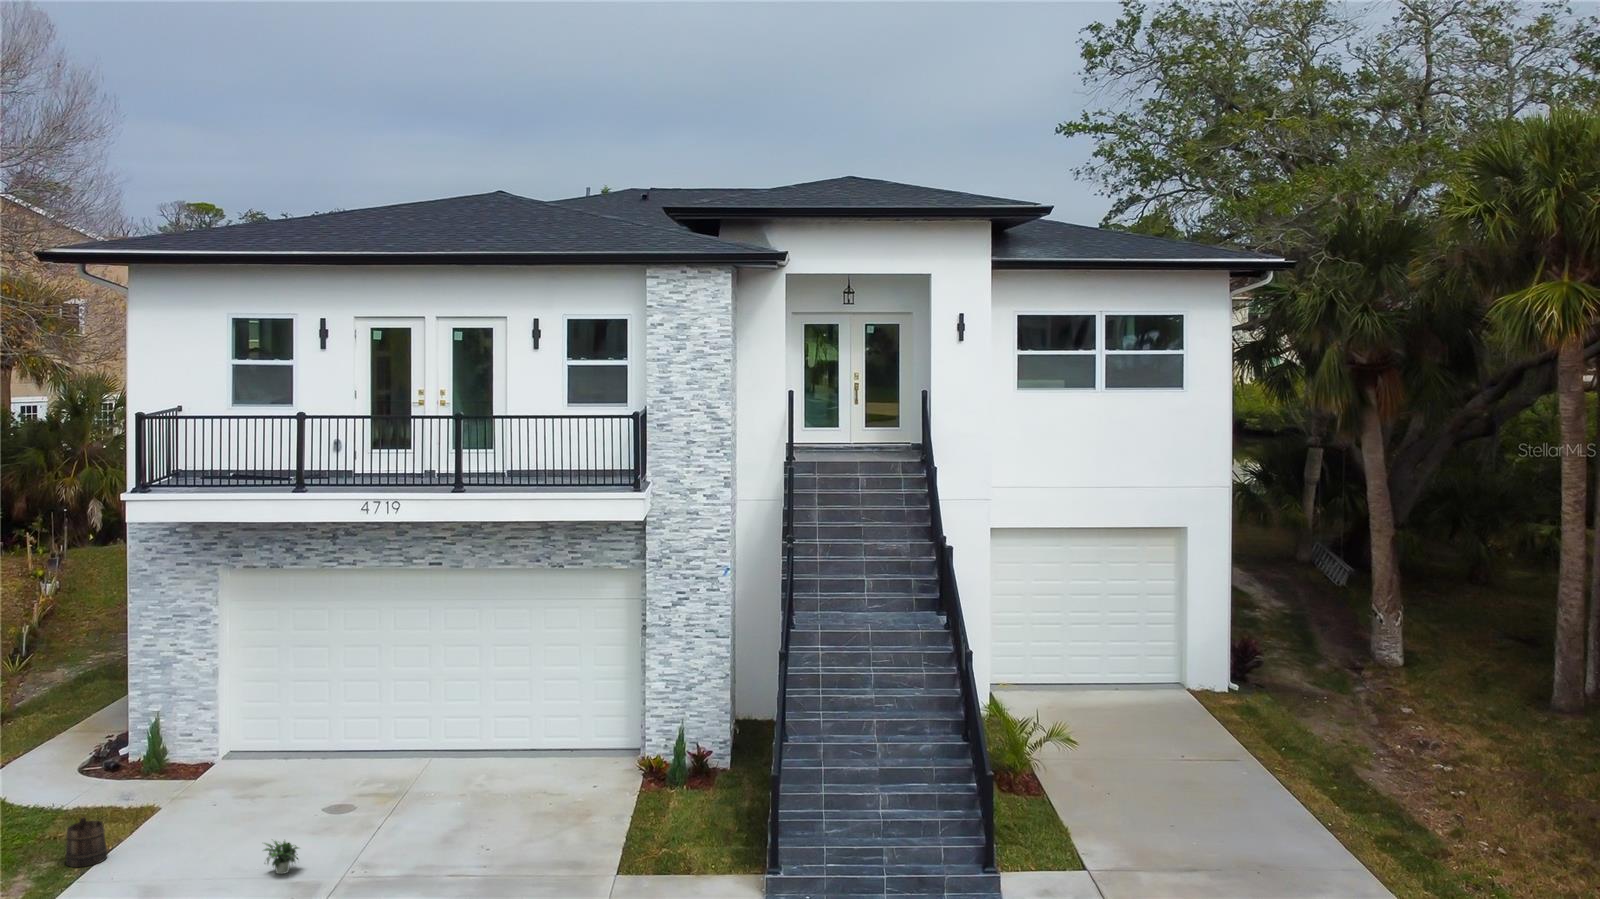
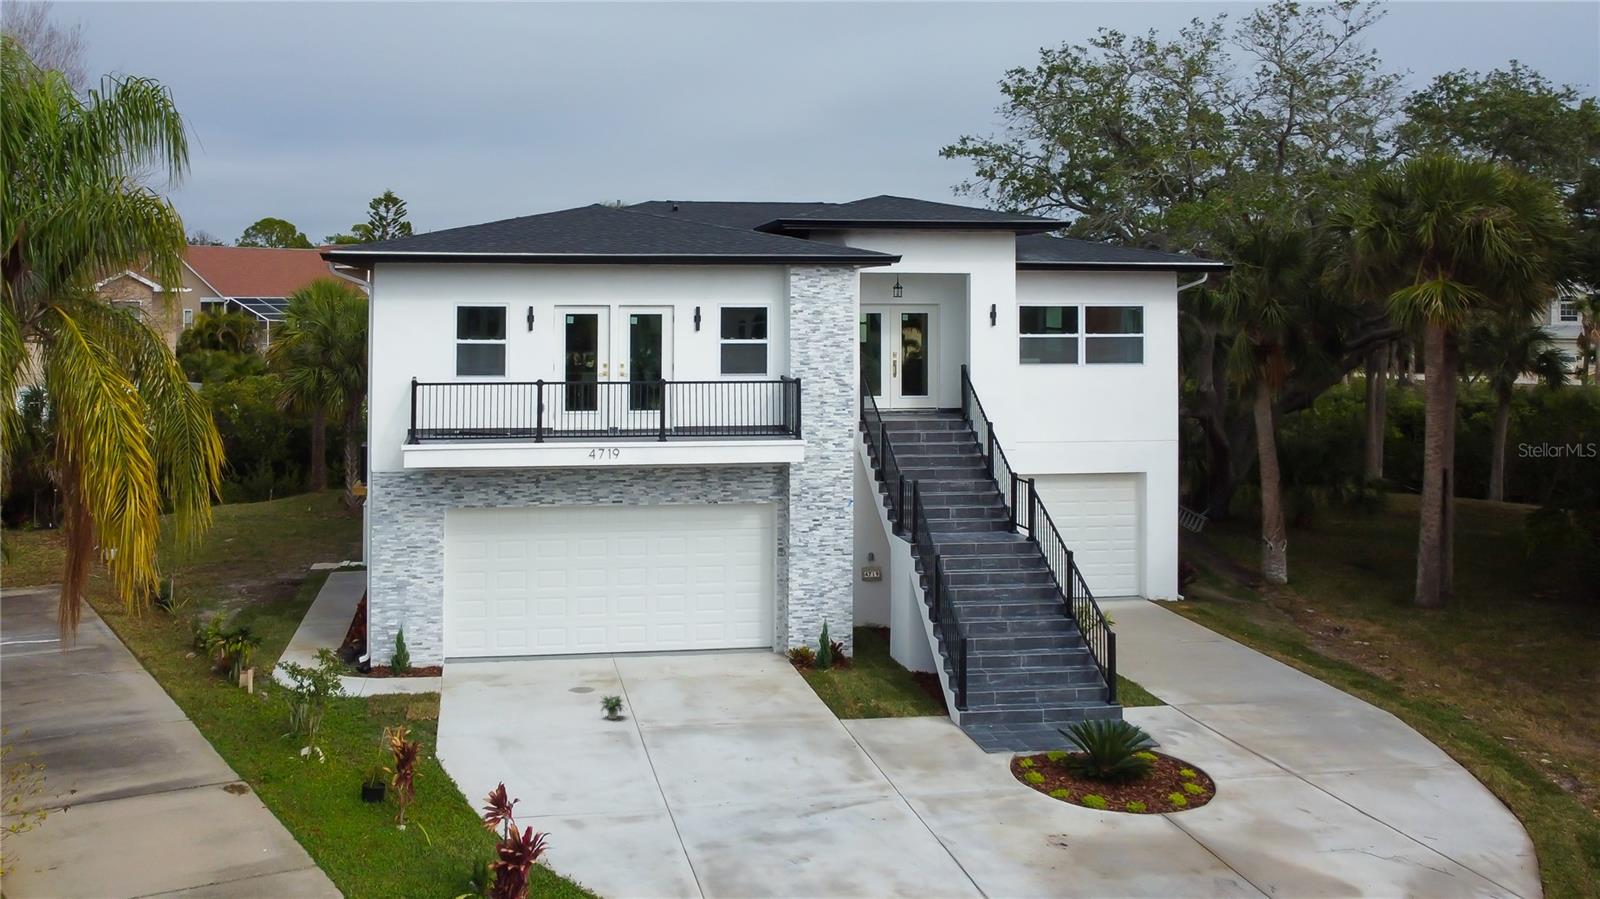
bucket: present [66,817,107,867] -> none [439,687,468,722]

